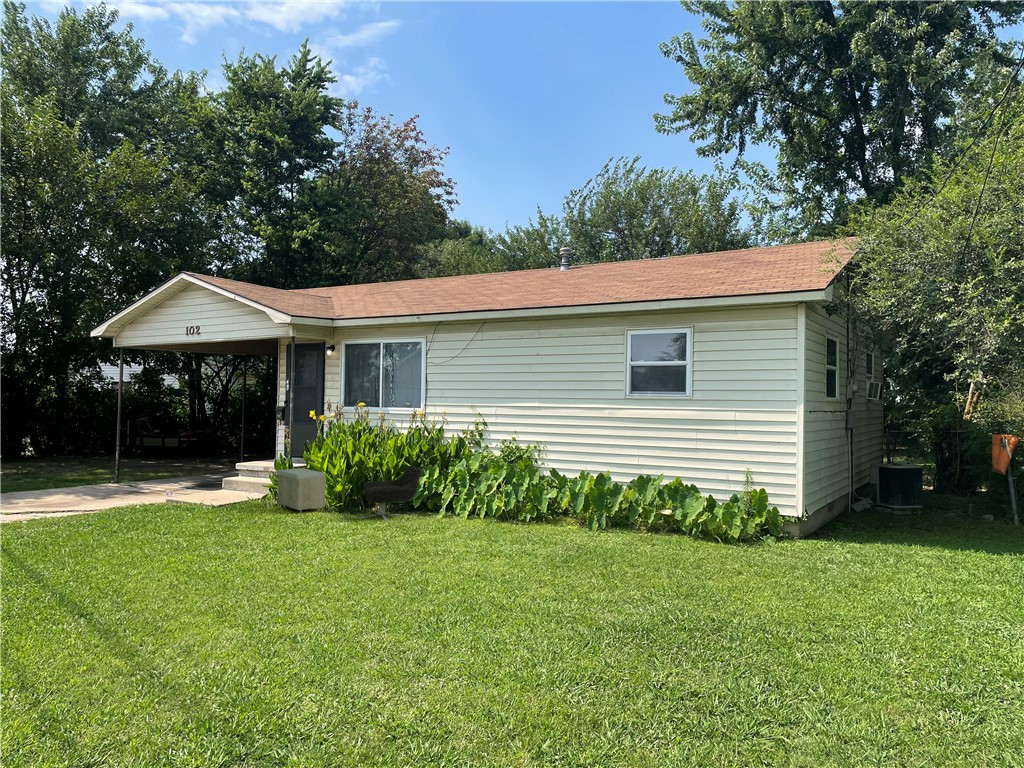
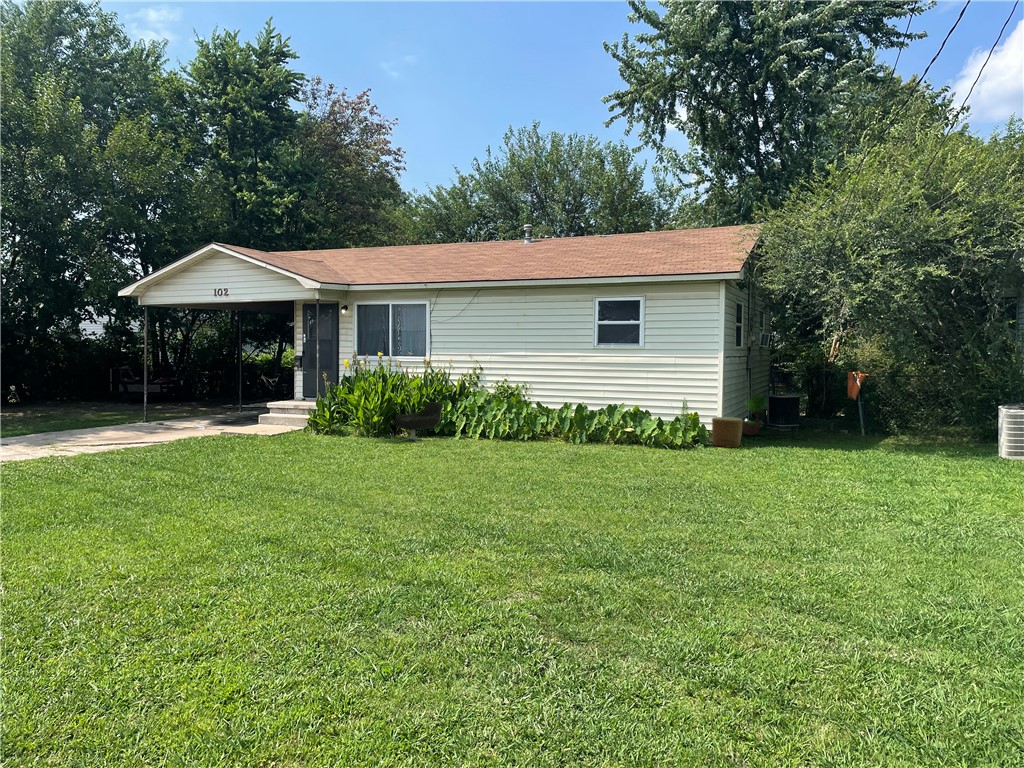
potted tree: none [833,459,874,521] -> present [742,395,767,435]
storage bench: present [277,468,325,513] -> none [321,406,363,440]
woven basket: none [787,498,834,545] -> present [712,417,743,448]

